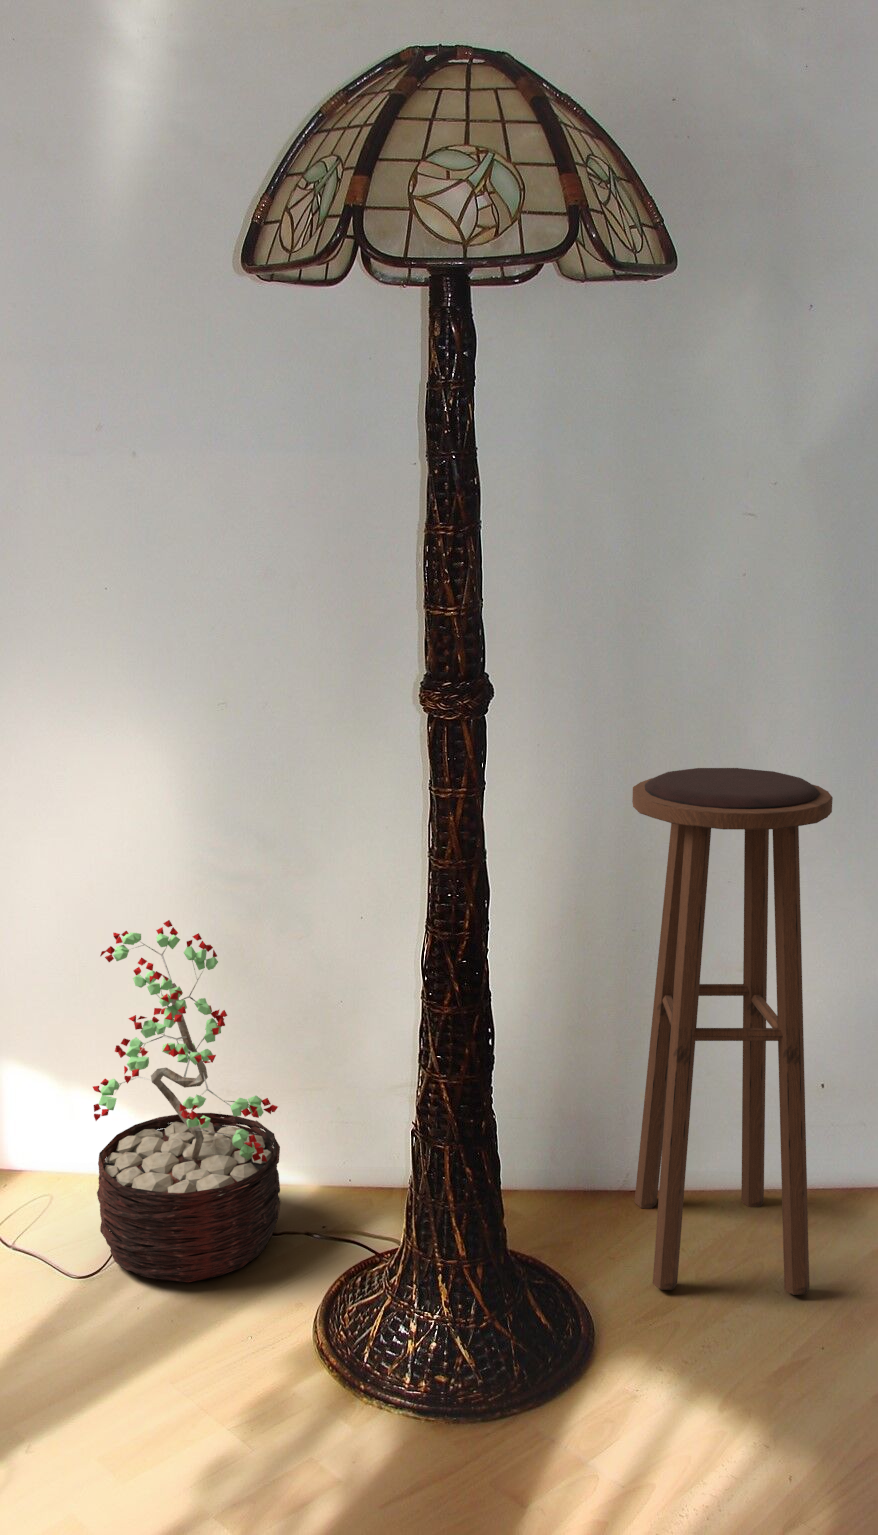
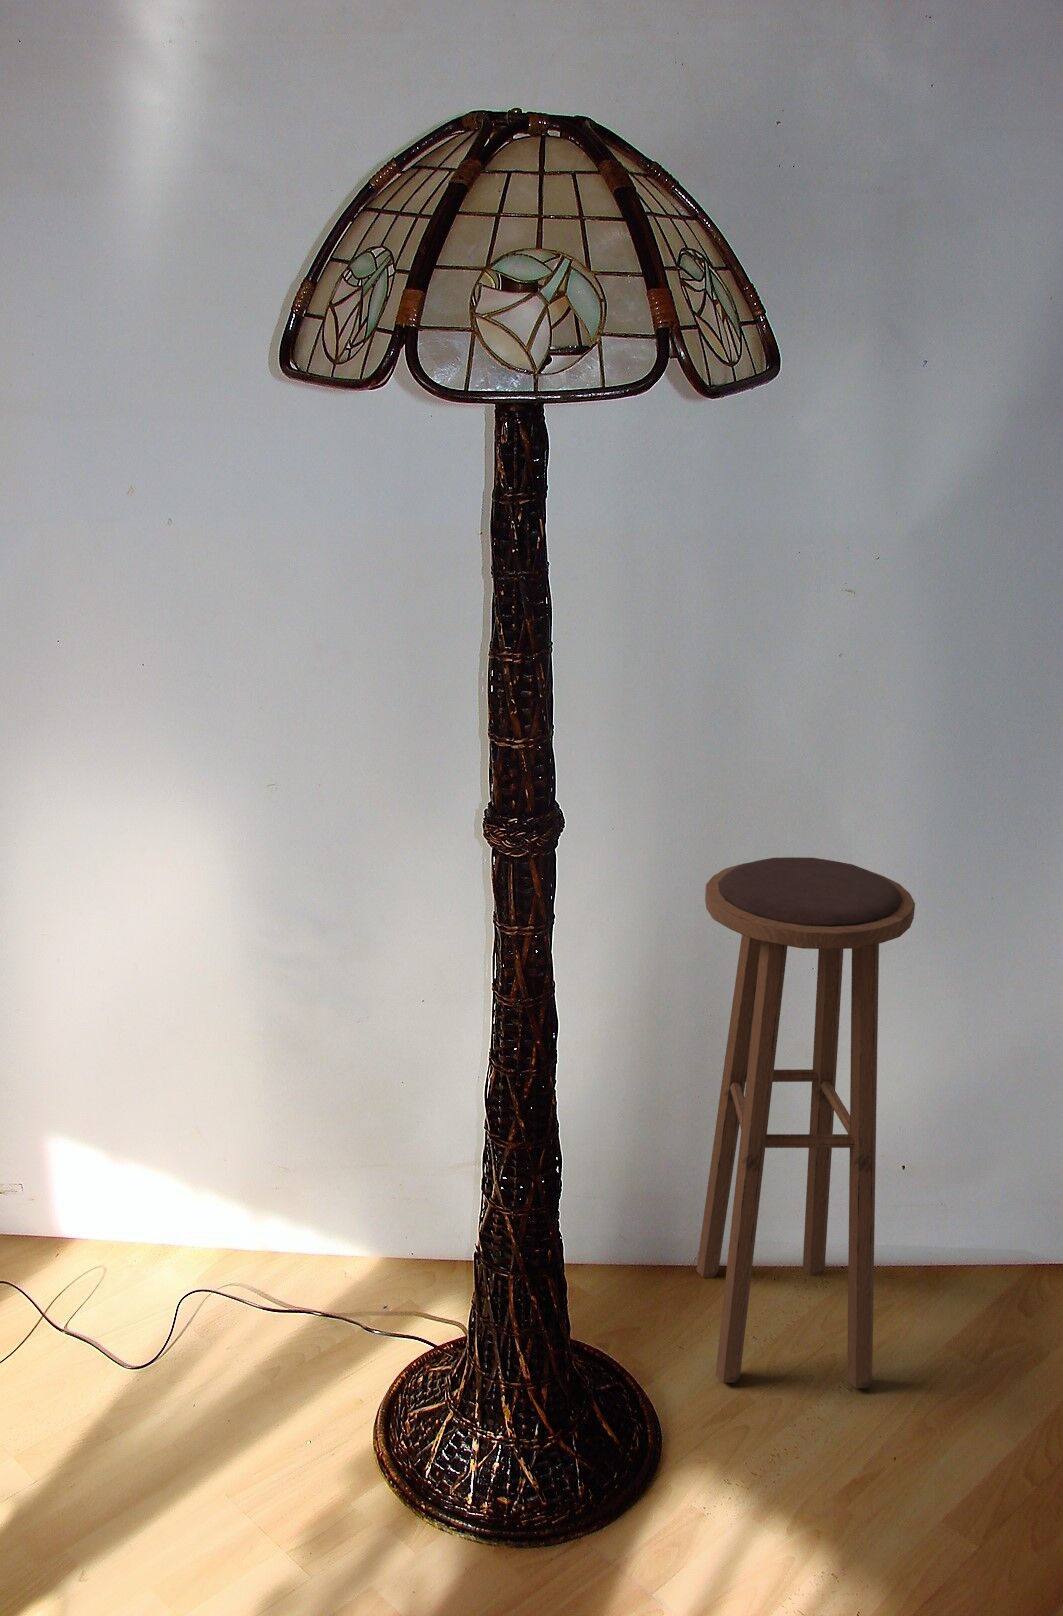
decorative plant: present [93,920,281,1282] -> none [147,1004,341,1375]

